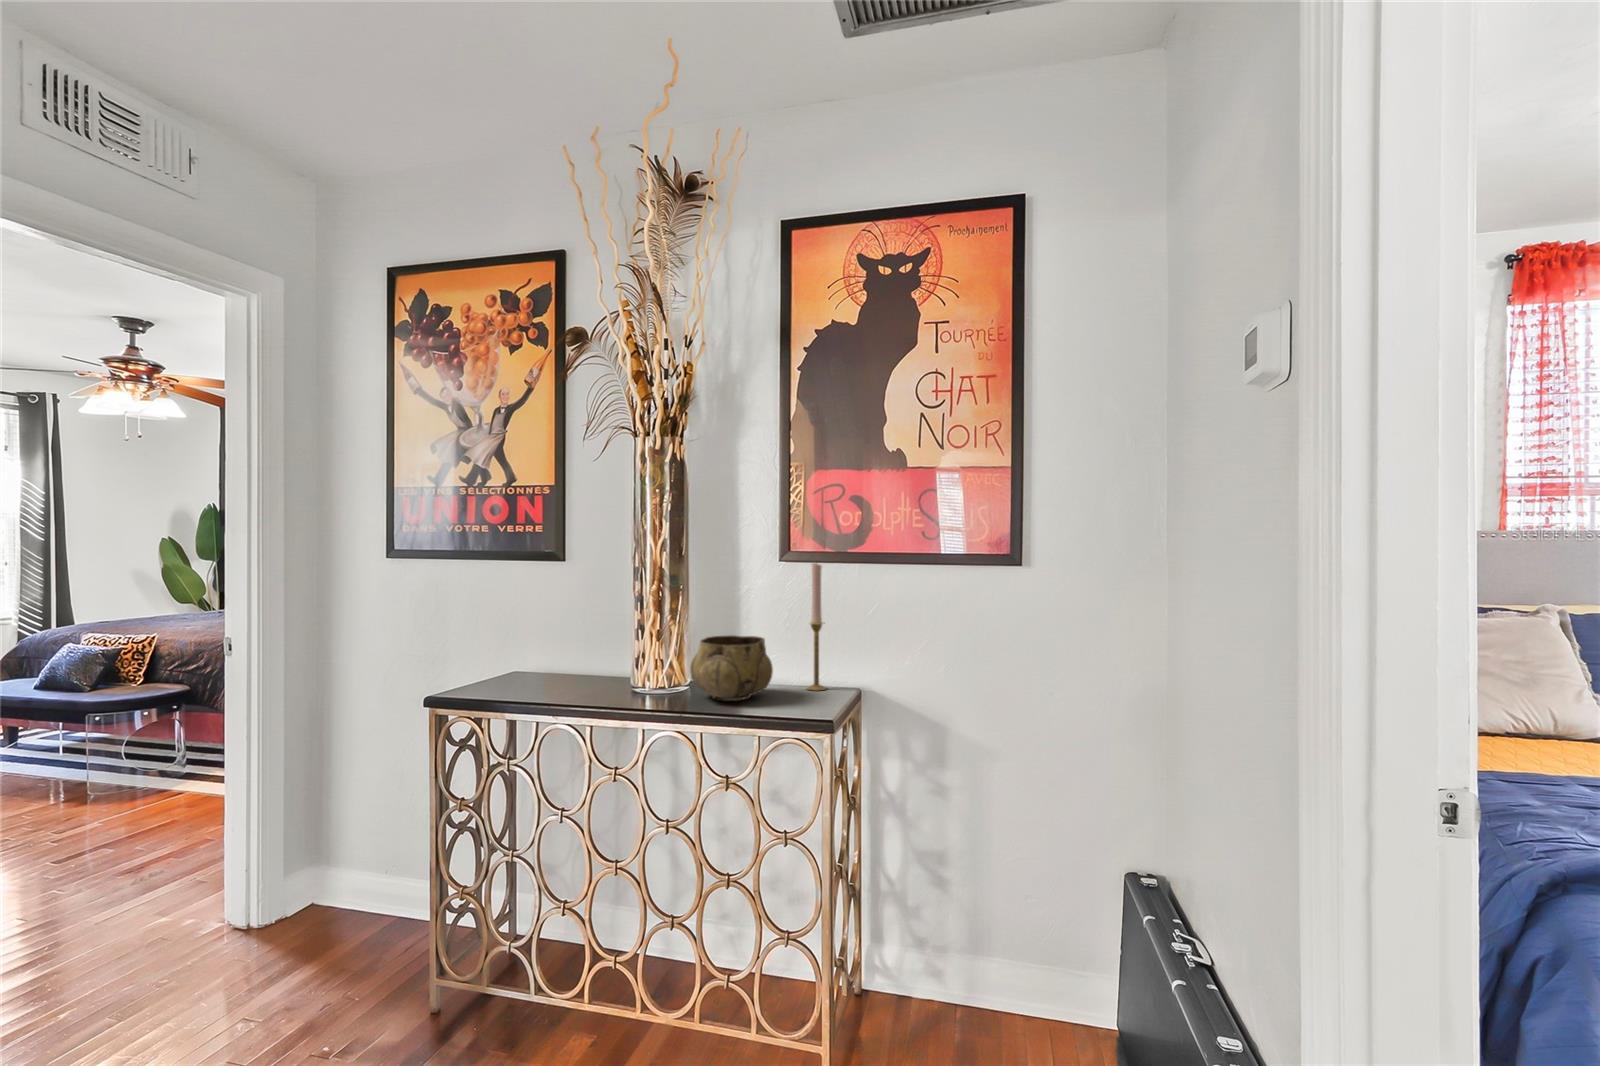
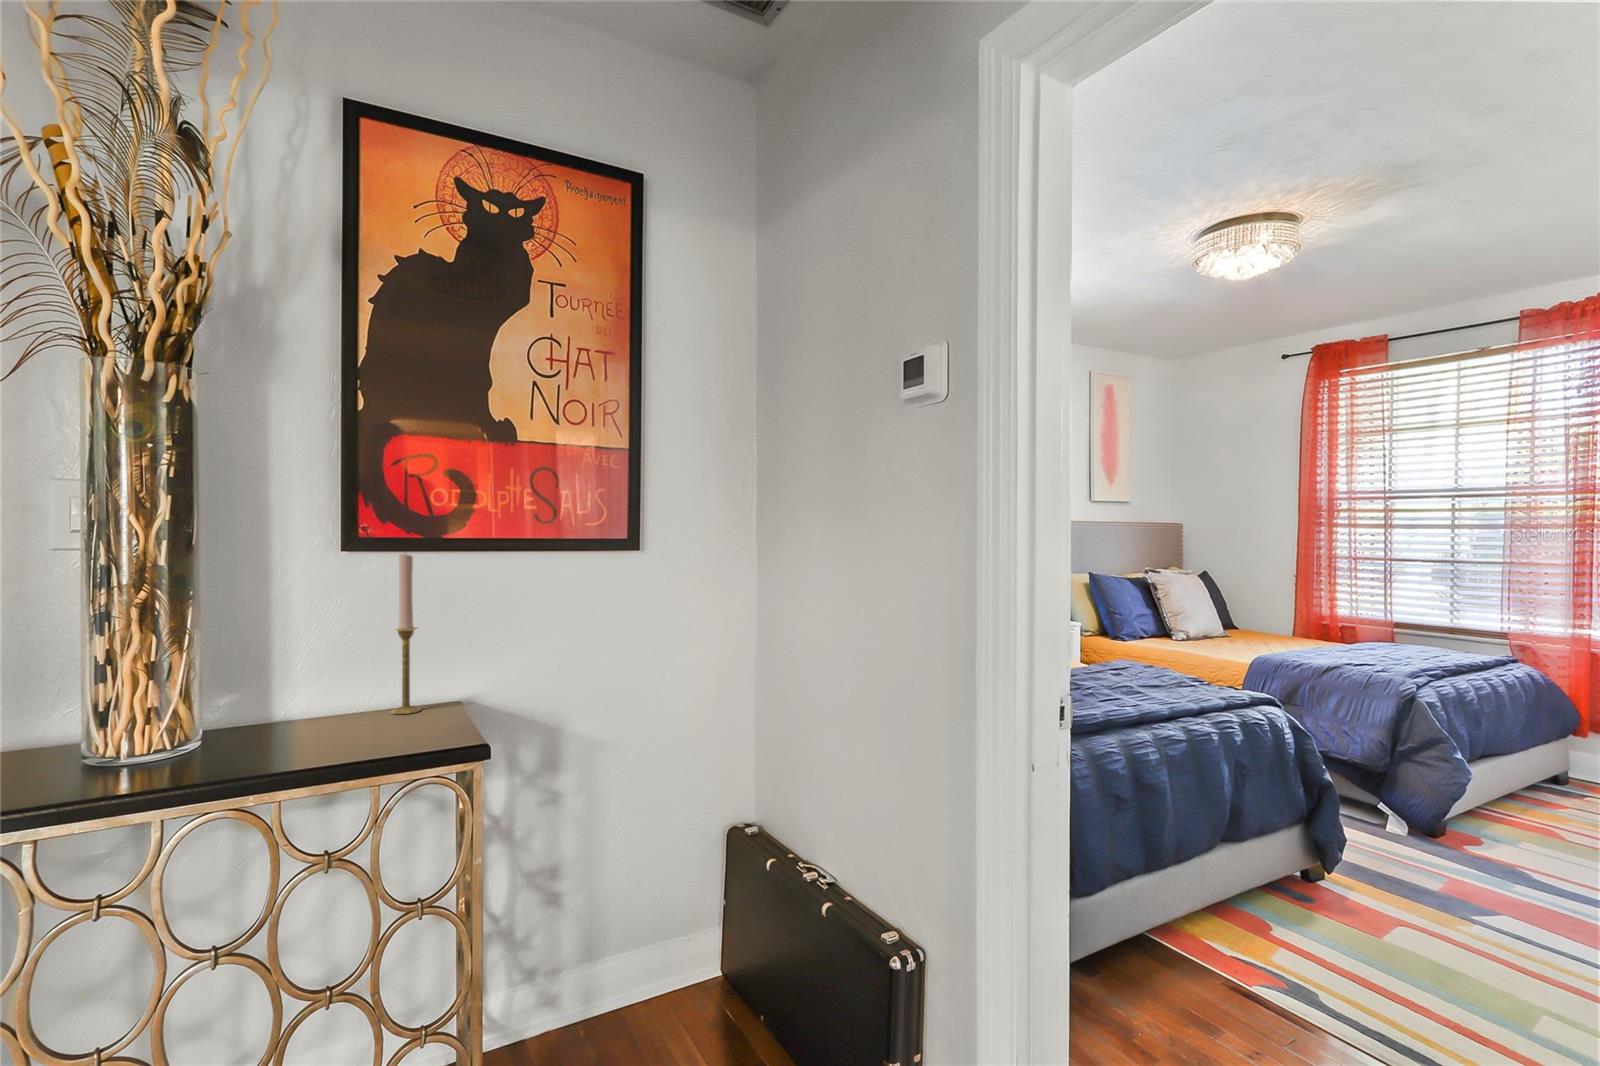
decorative bowl: present [690,635,773,701] -> none [231,655,370,750]

